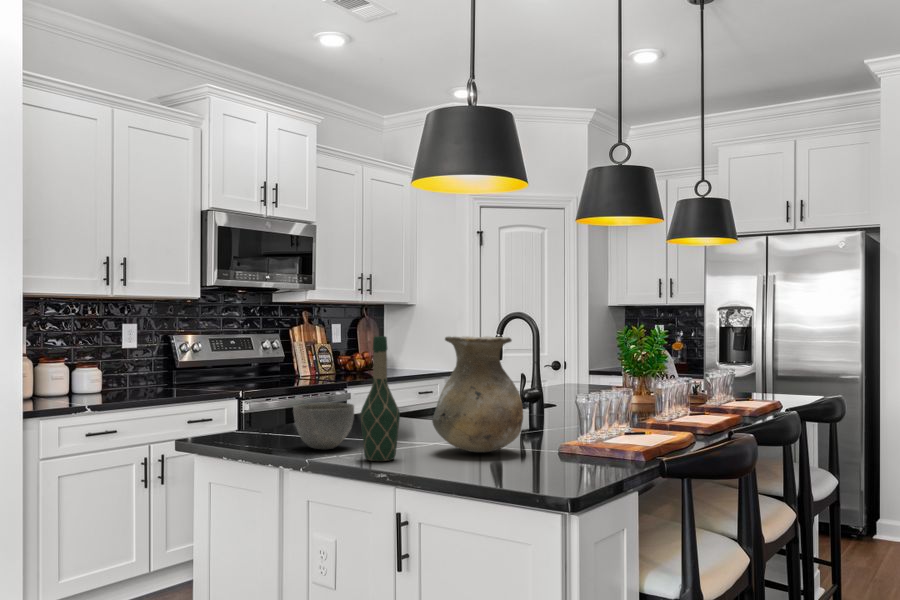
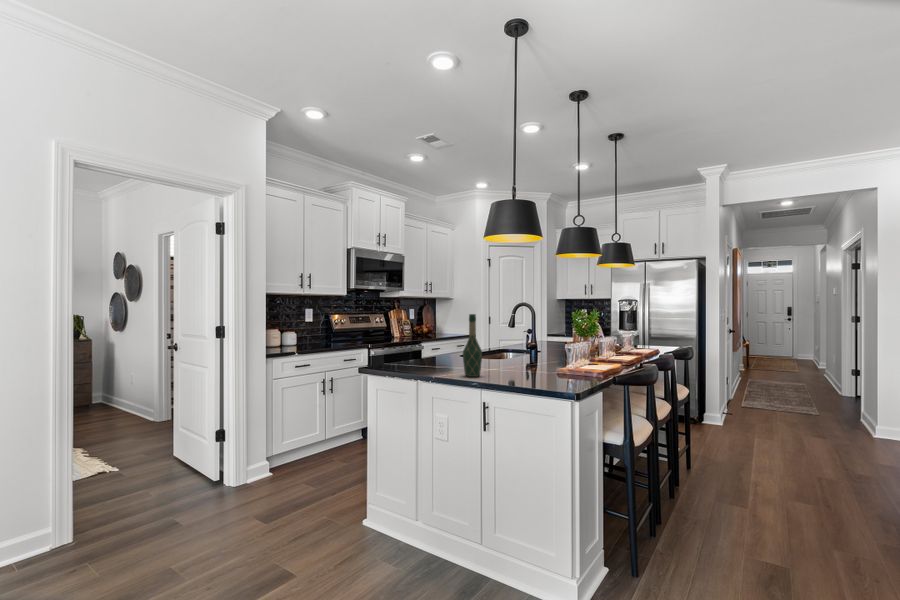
vase: present [432,336,523,452] -> none [496,314,543,373]
bowl: present [293,402,354,450] -> none [424,348,455,372]

